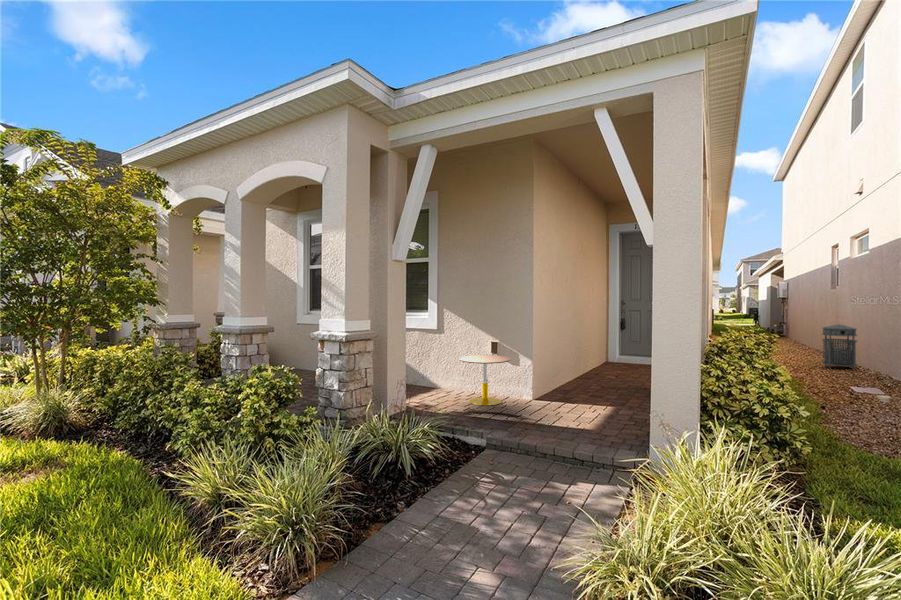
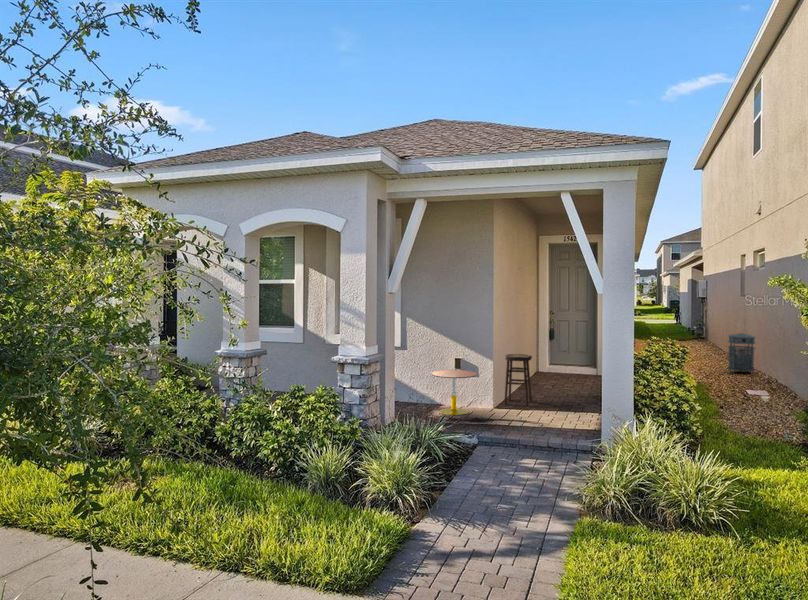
stool: none [549,339,582,398] -> present [504,354,532,406]

